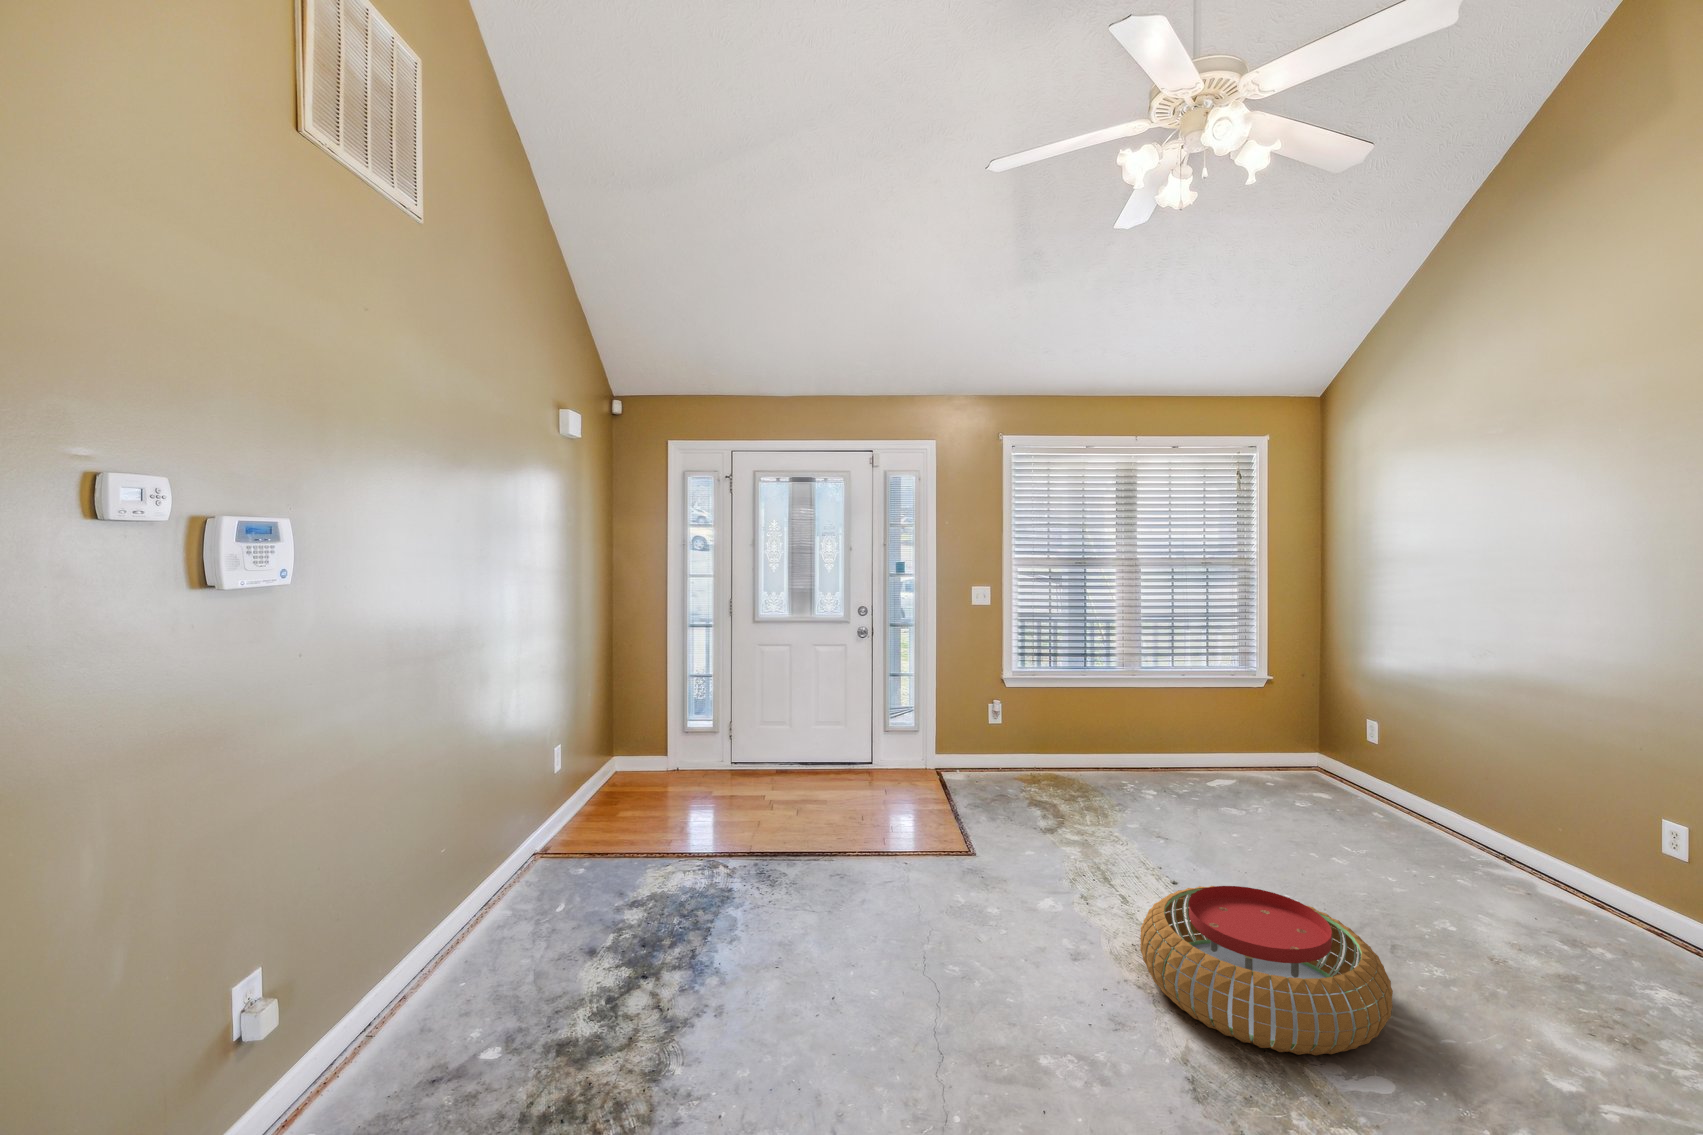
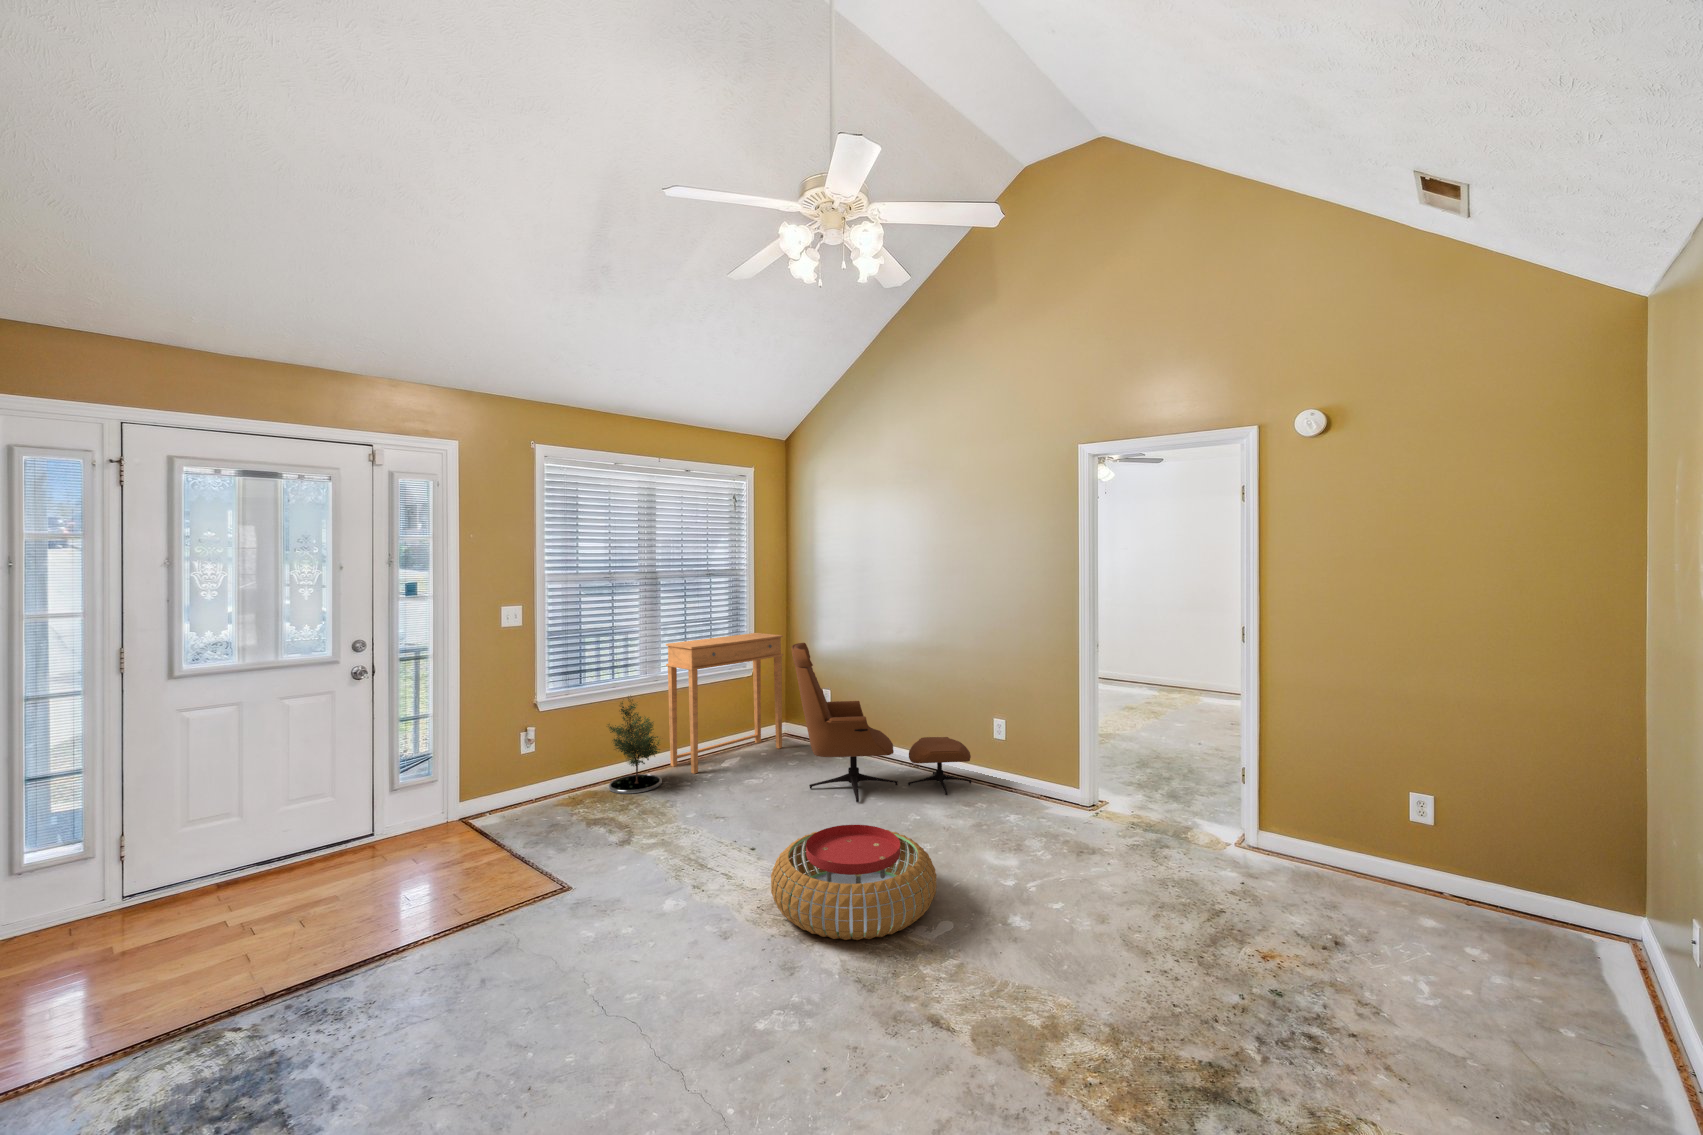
side table: none [1144,634,1307,786] -> present [666,633,783,774]
lounge chair: none [1277,650,1616,919] -> present [792,643,971,802]
potted tree: none [1066,684,1127,791] -> present [608,698,662,794]

